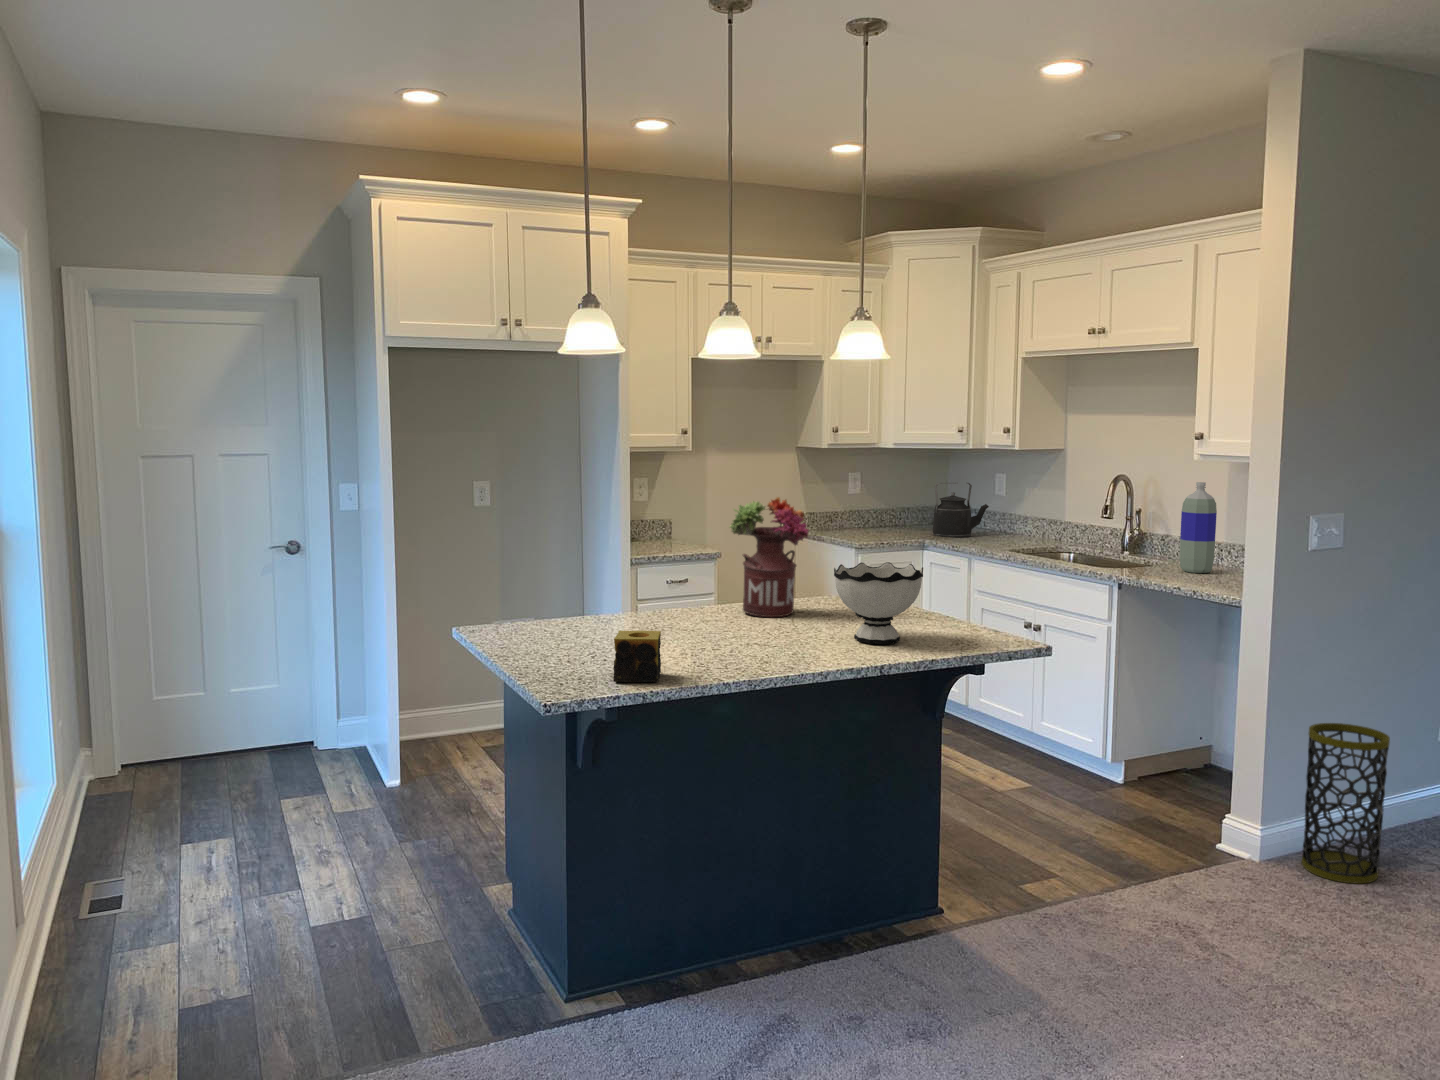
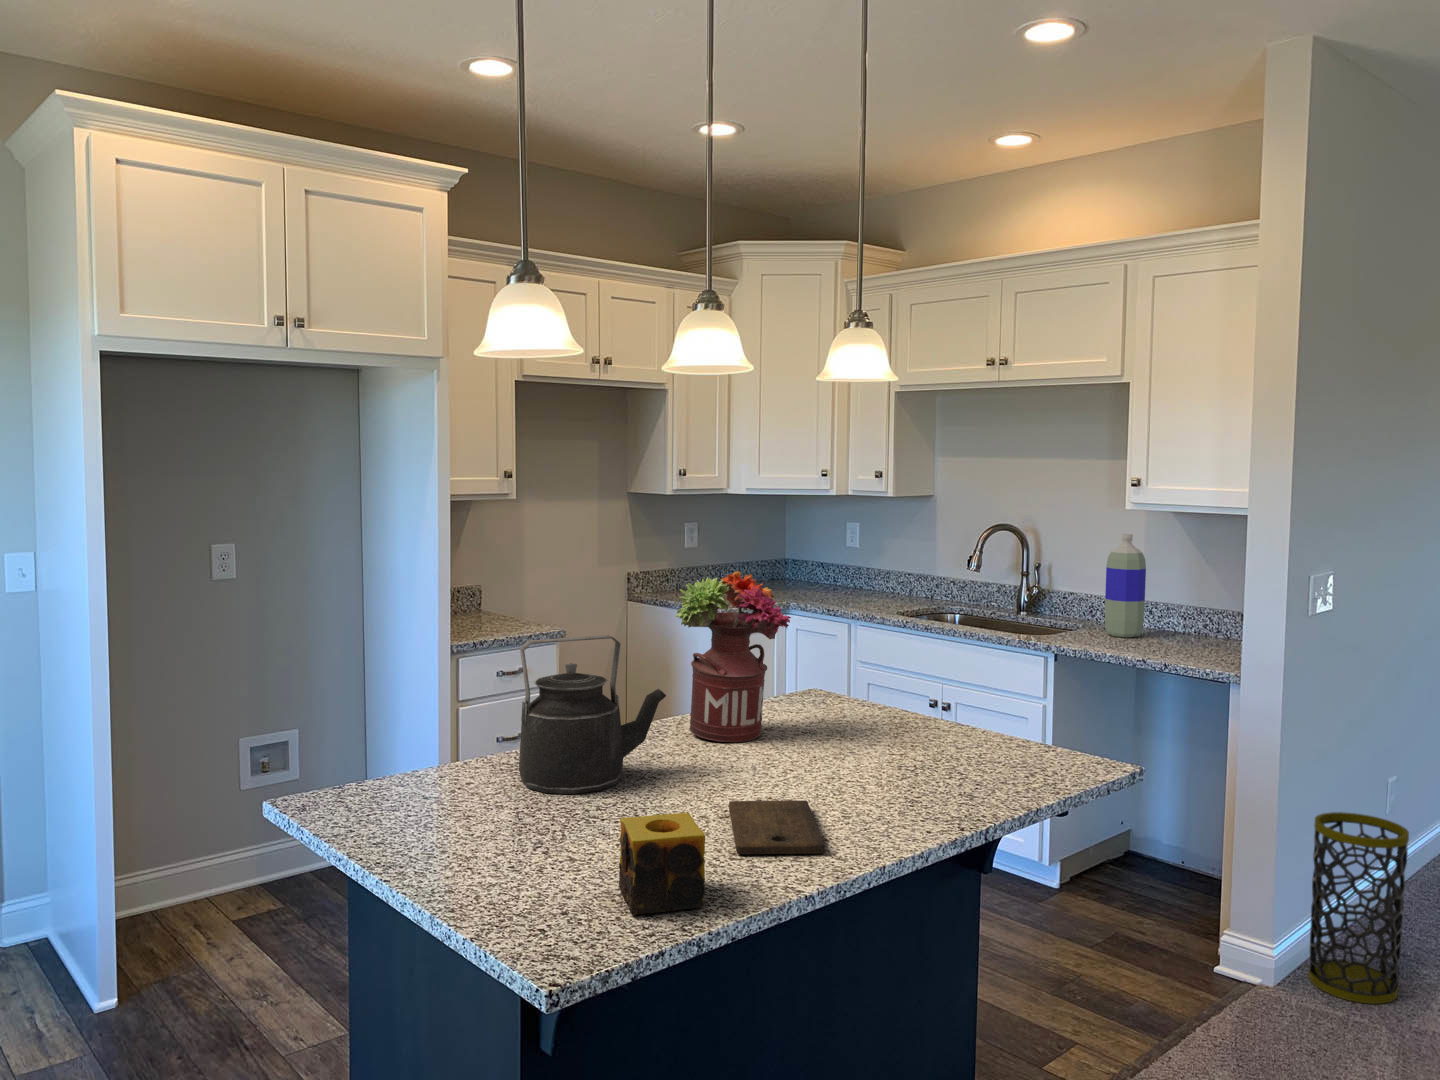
kettle: present [933,483,989,538] -> present [519,635,666,794]
bowl: present [834,562,923,645] -> none [858,663,997,786]
cutting board: none [703,641,773,667] -> present [729,801,825,854]

